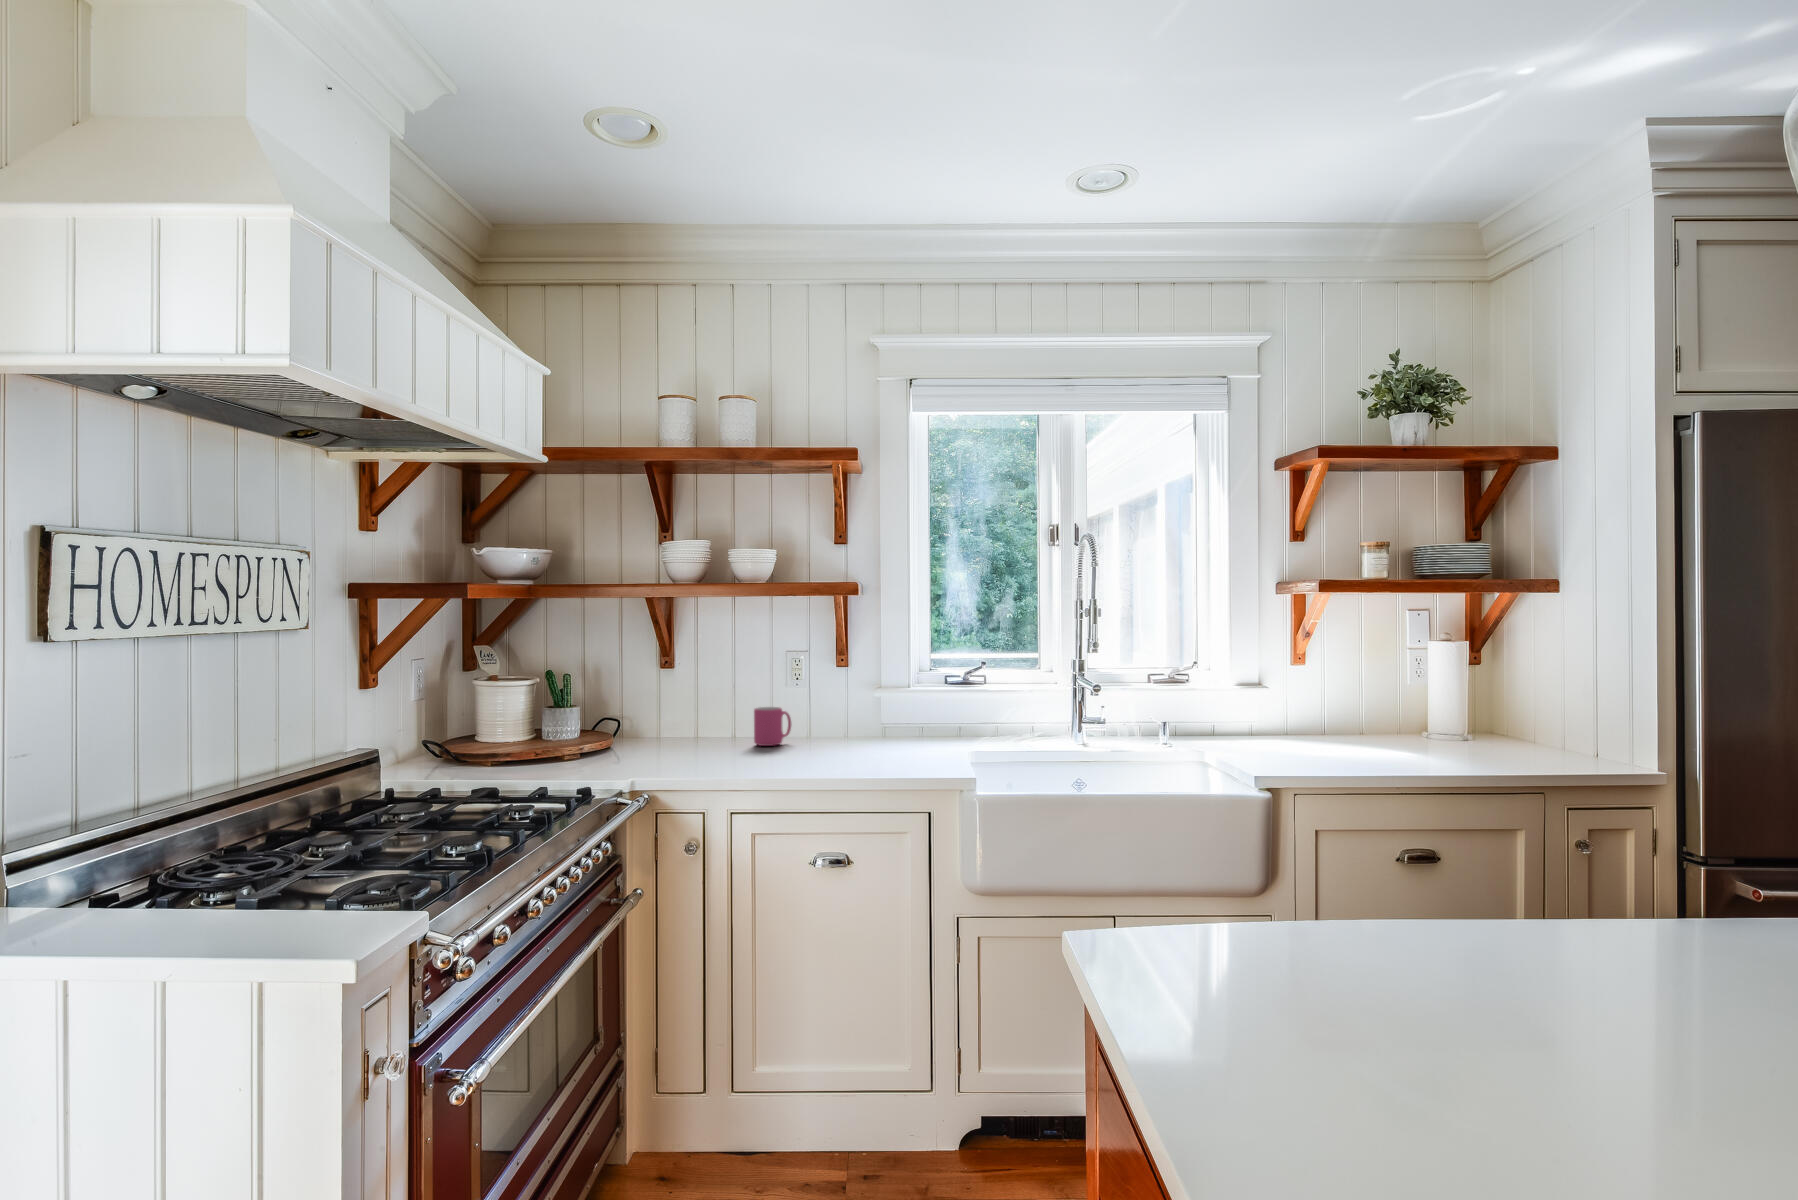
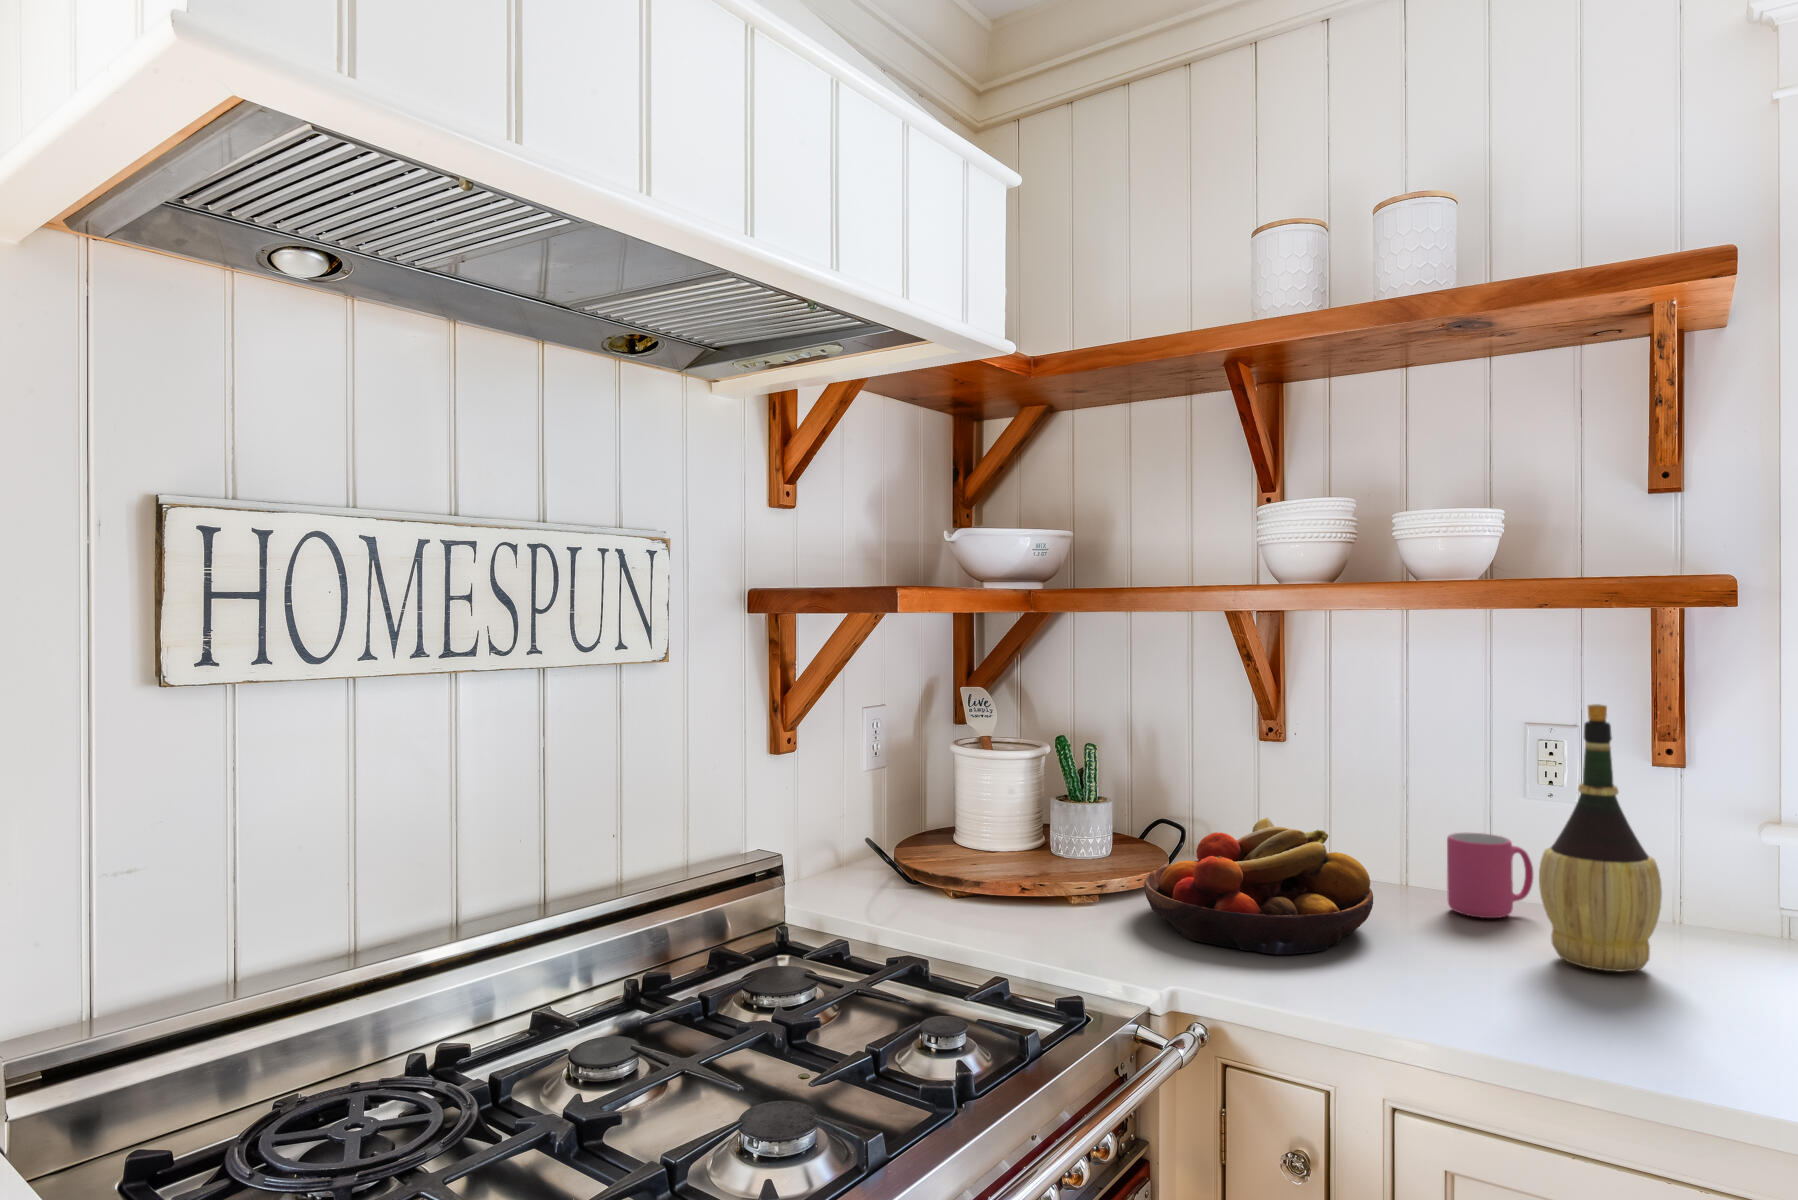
wine bottle: none [792,639,838,755] -> present [1539,704,1662,971]
fruit bowl: none [604,708,721,768] -> present [1144,817,1373,954]

